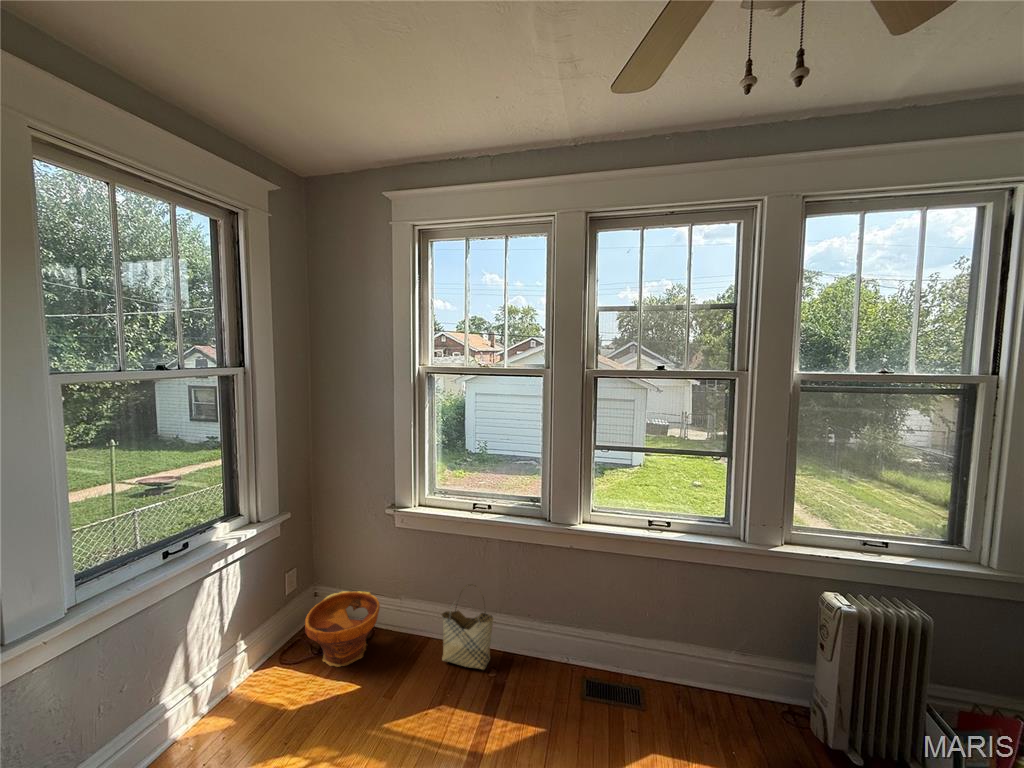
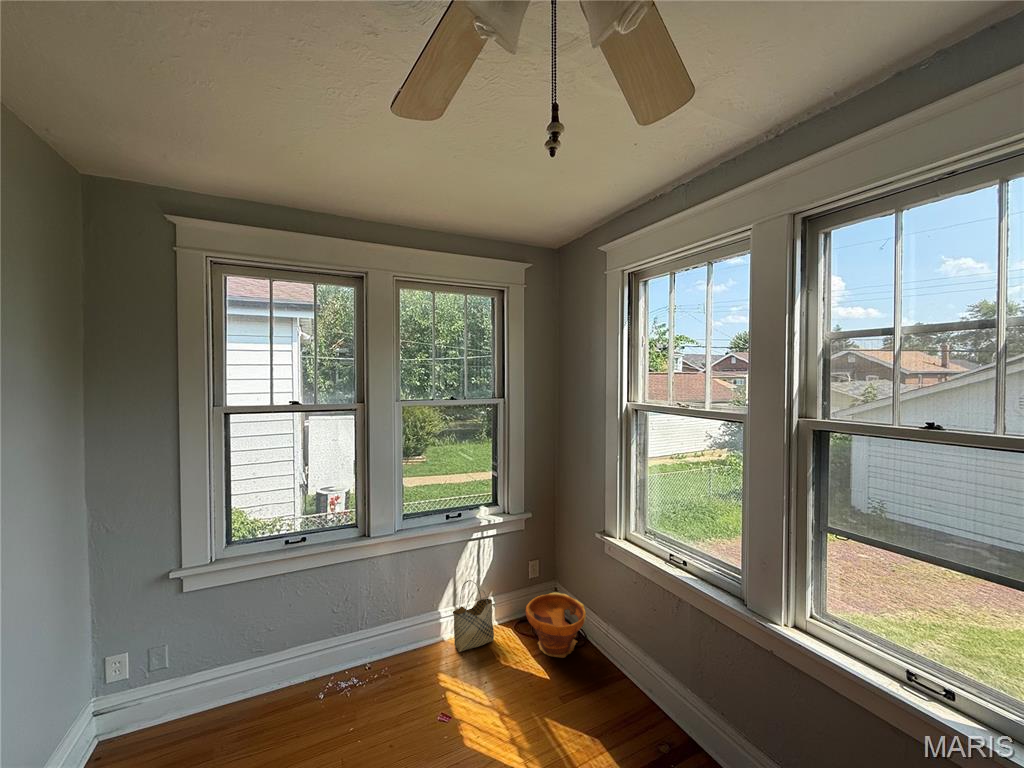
woven basket: present [442,584,494,669] -> present [453,580,494,652]

